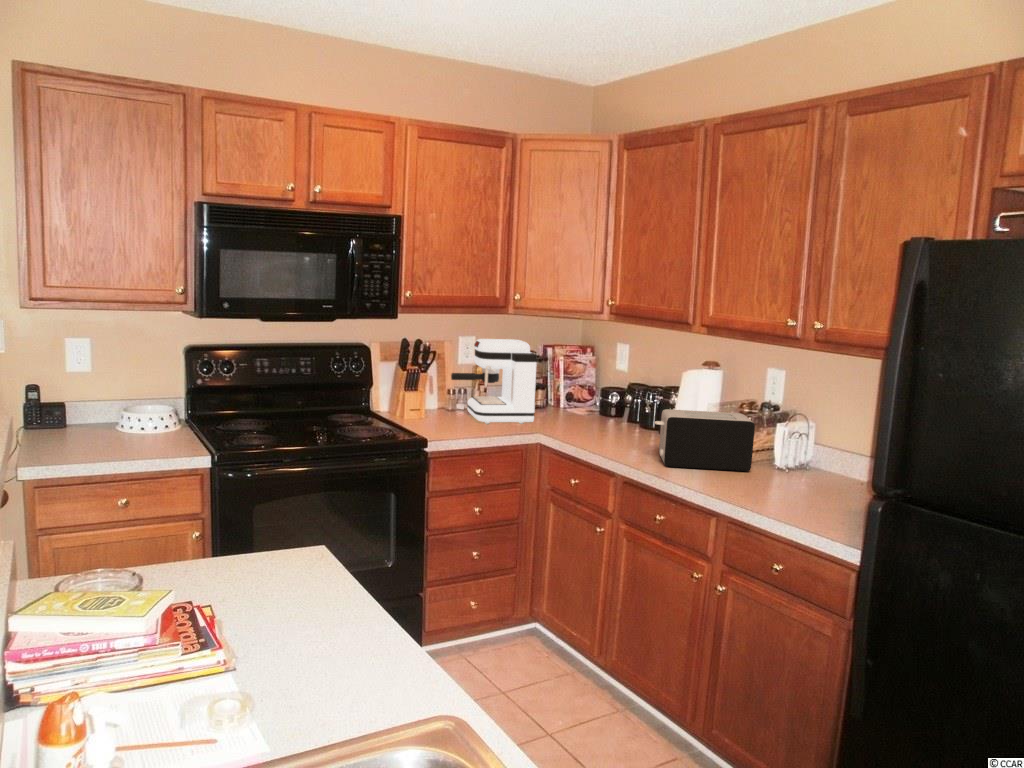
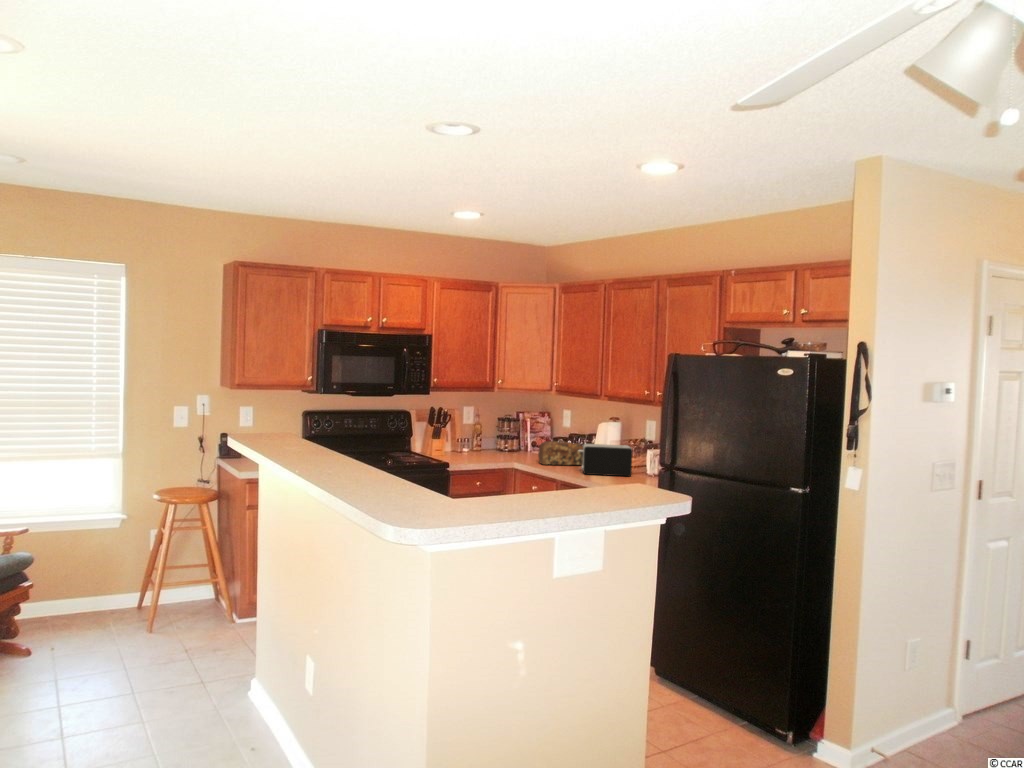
coffee maker: present [451,339,537,424] -> none [460,407,513,458]
bread loaf: none [579,400,659,442] -> present [538,441,583,465]

